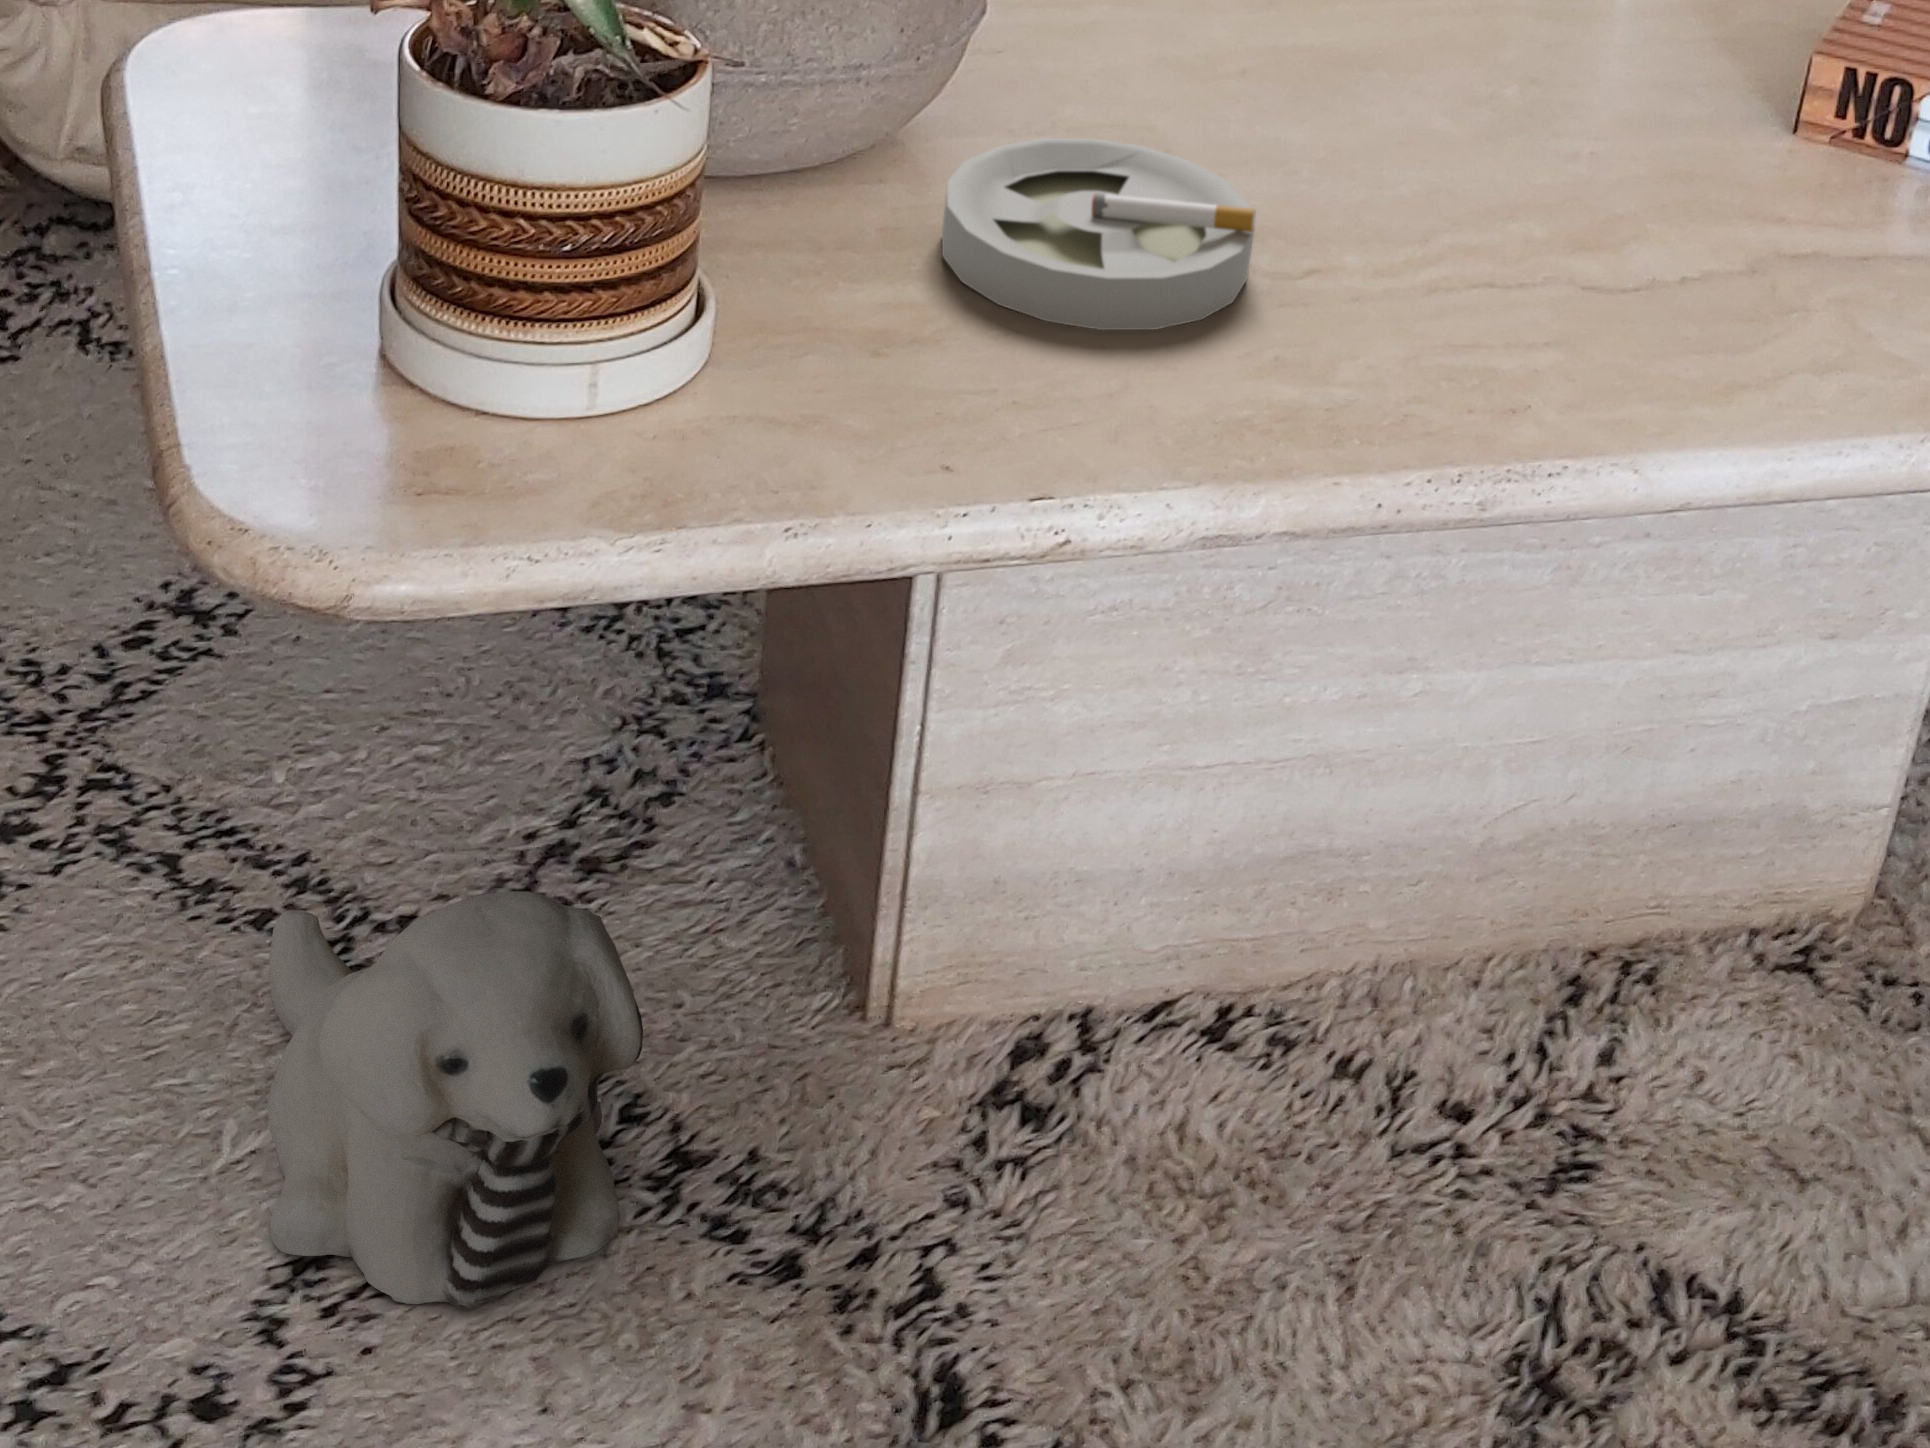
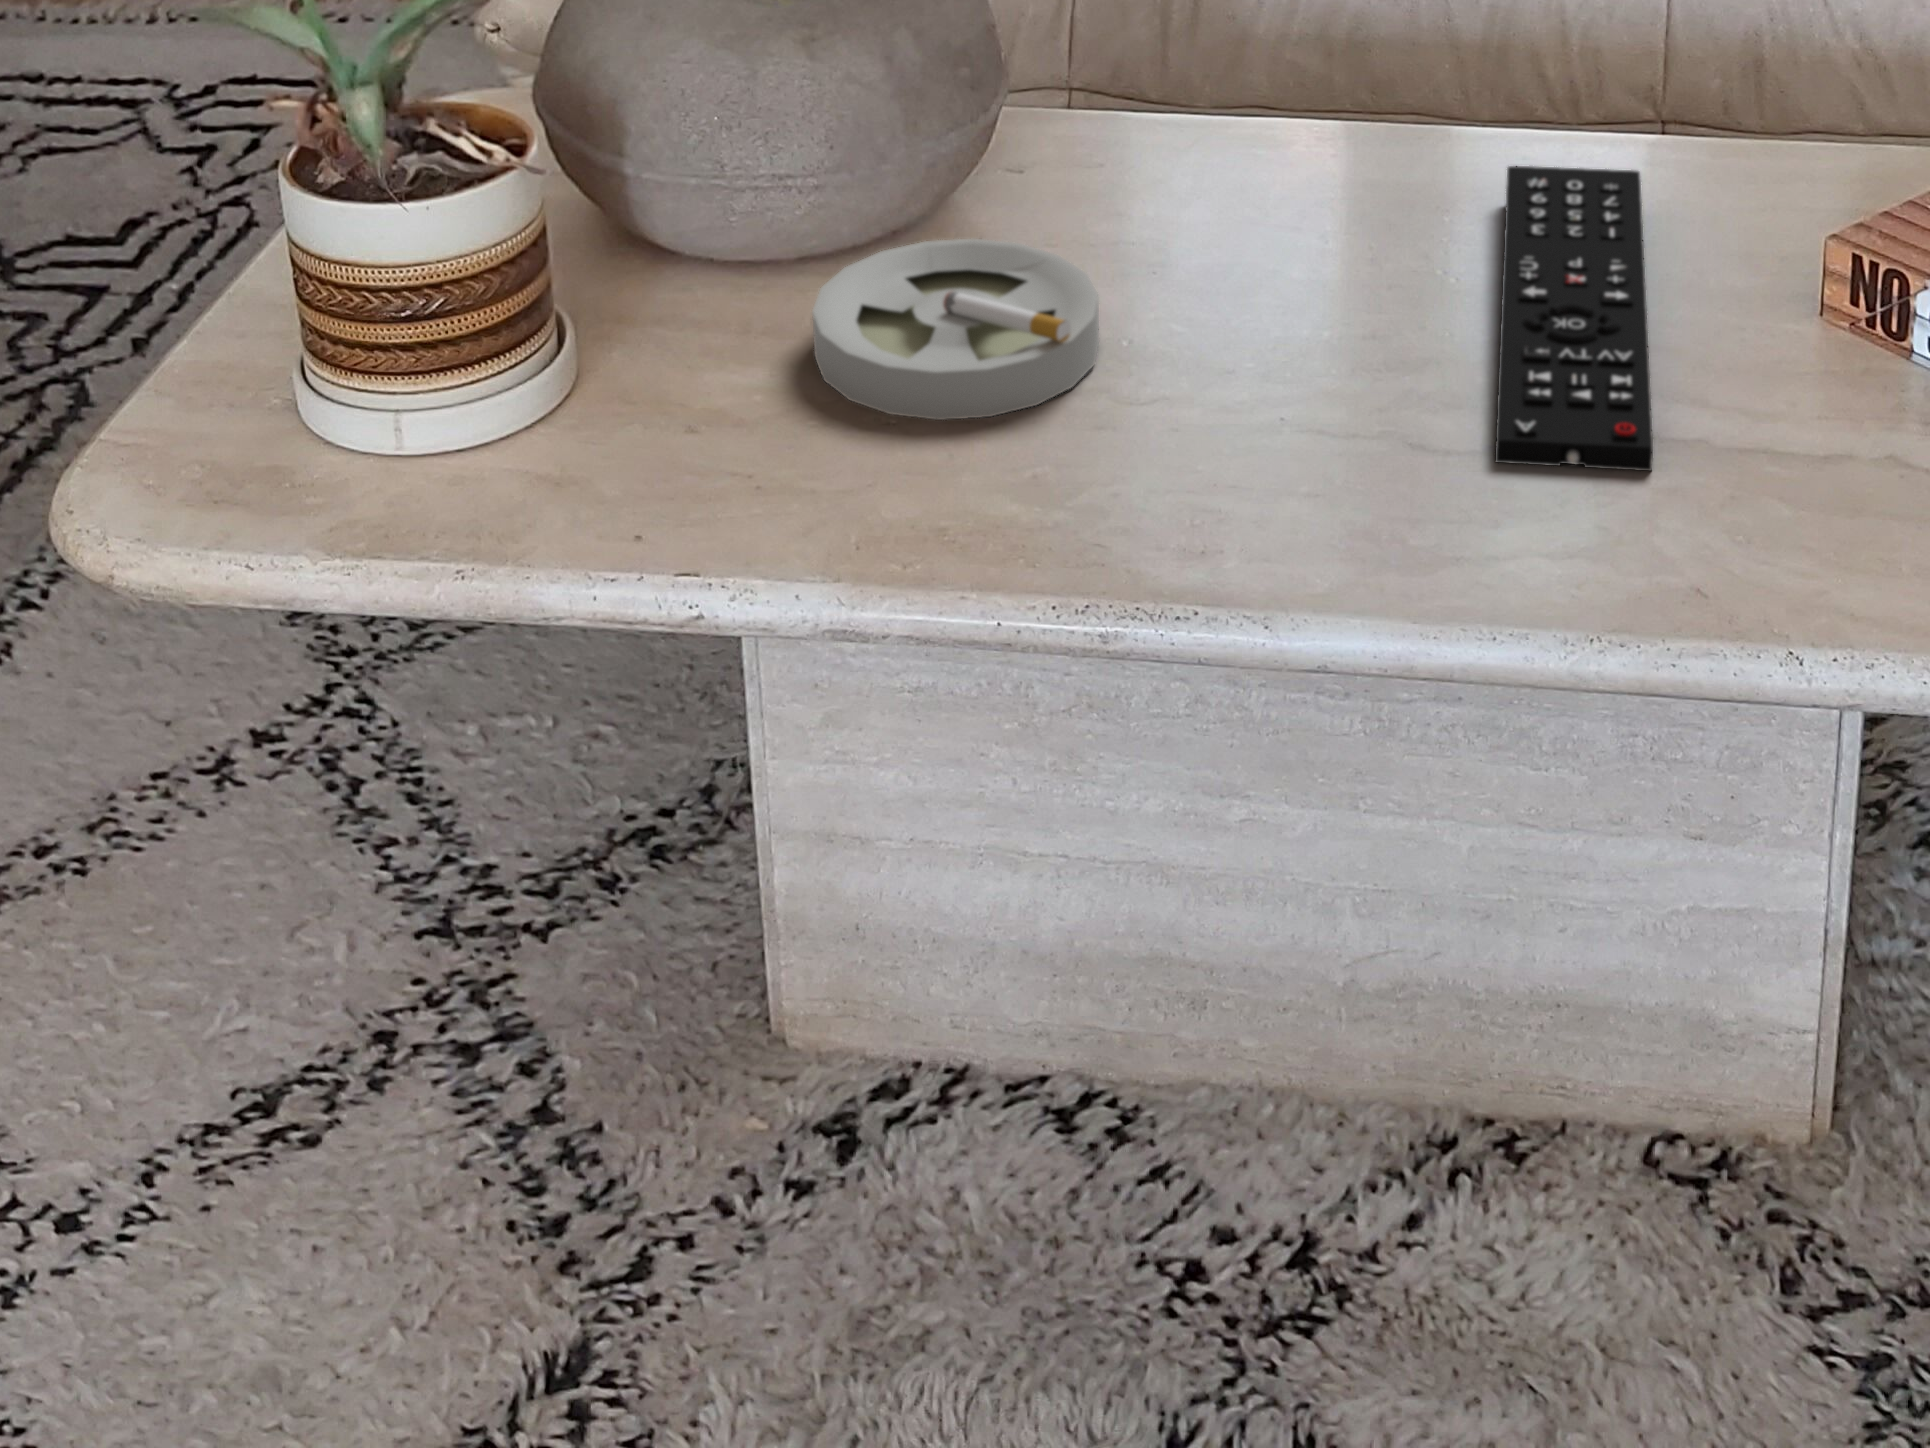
remote control: none [1415,14,1828,306] -> present [1495,166,1653,471]
plush toy: present [268,891,643,1311] -> none [202,837,531,1203]

